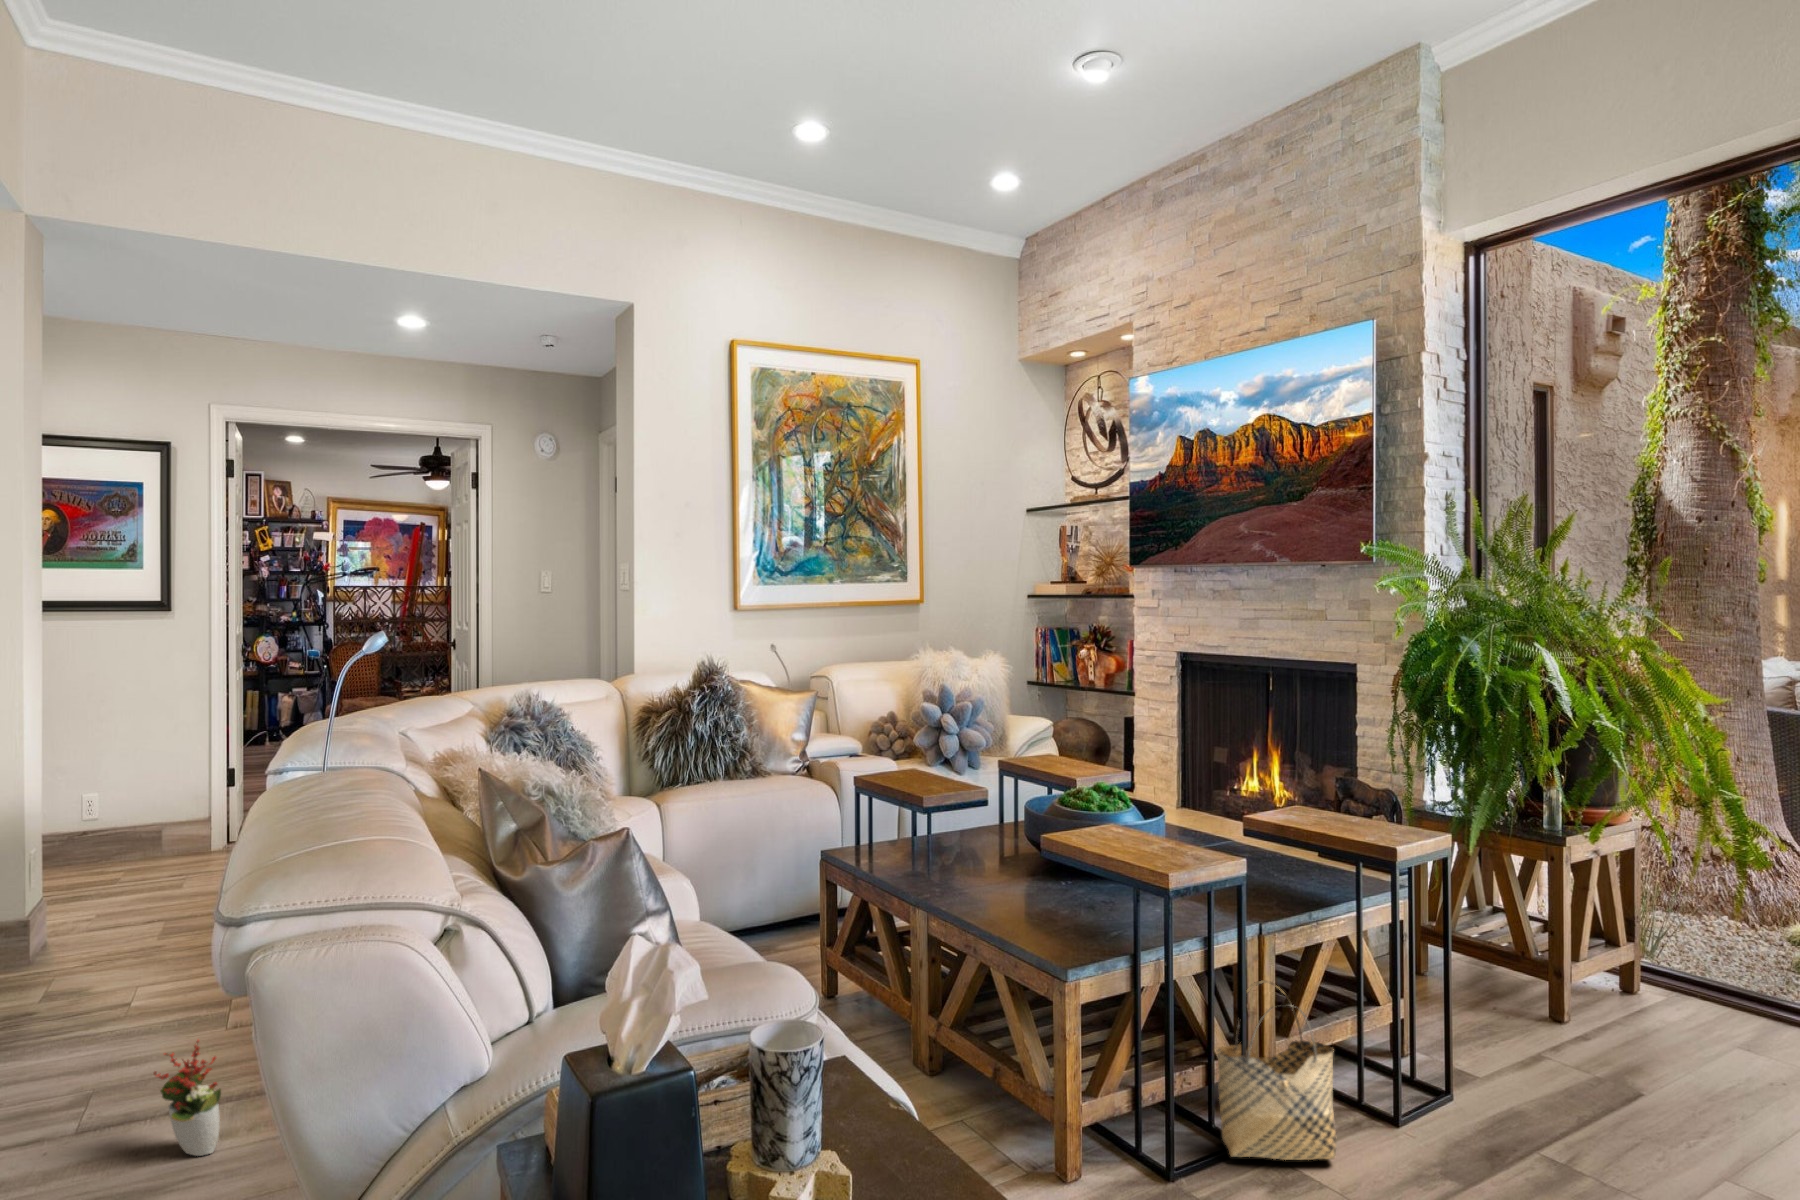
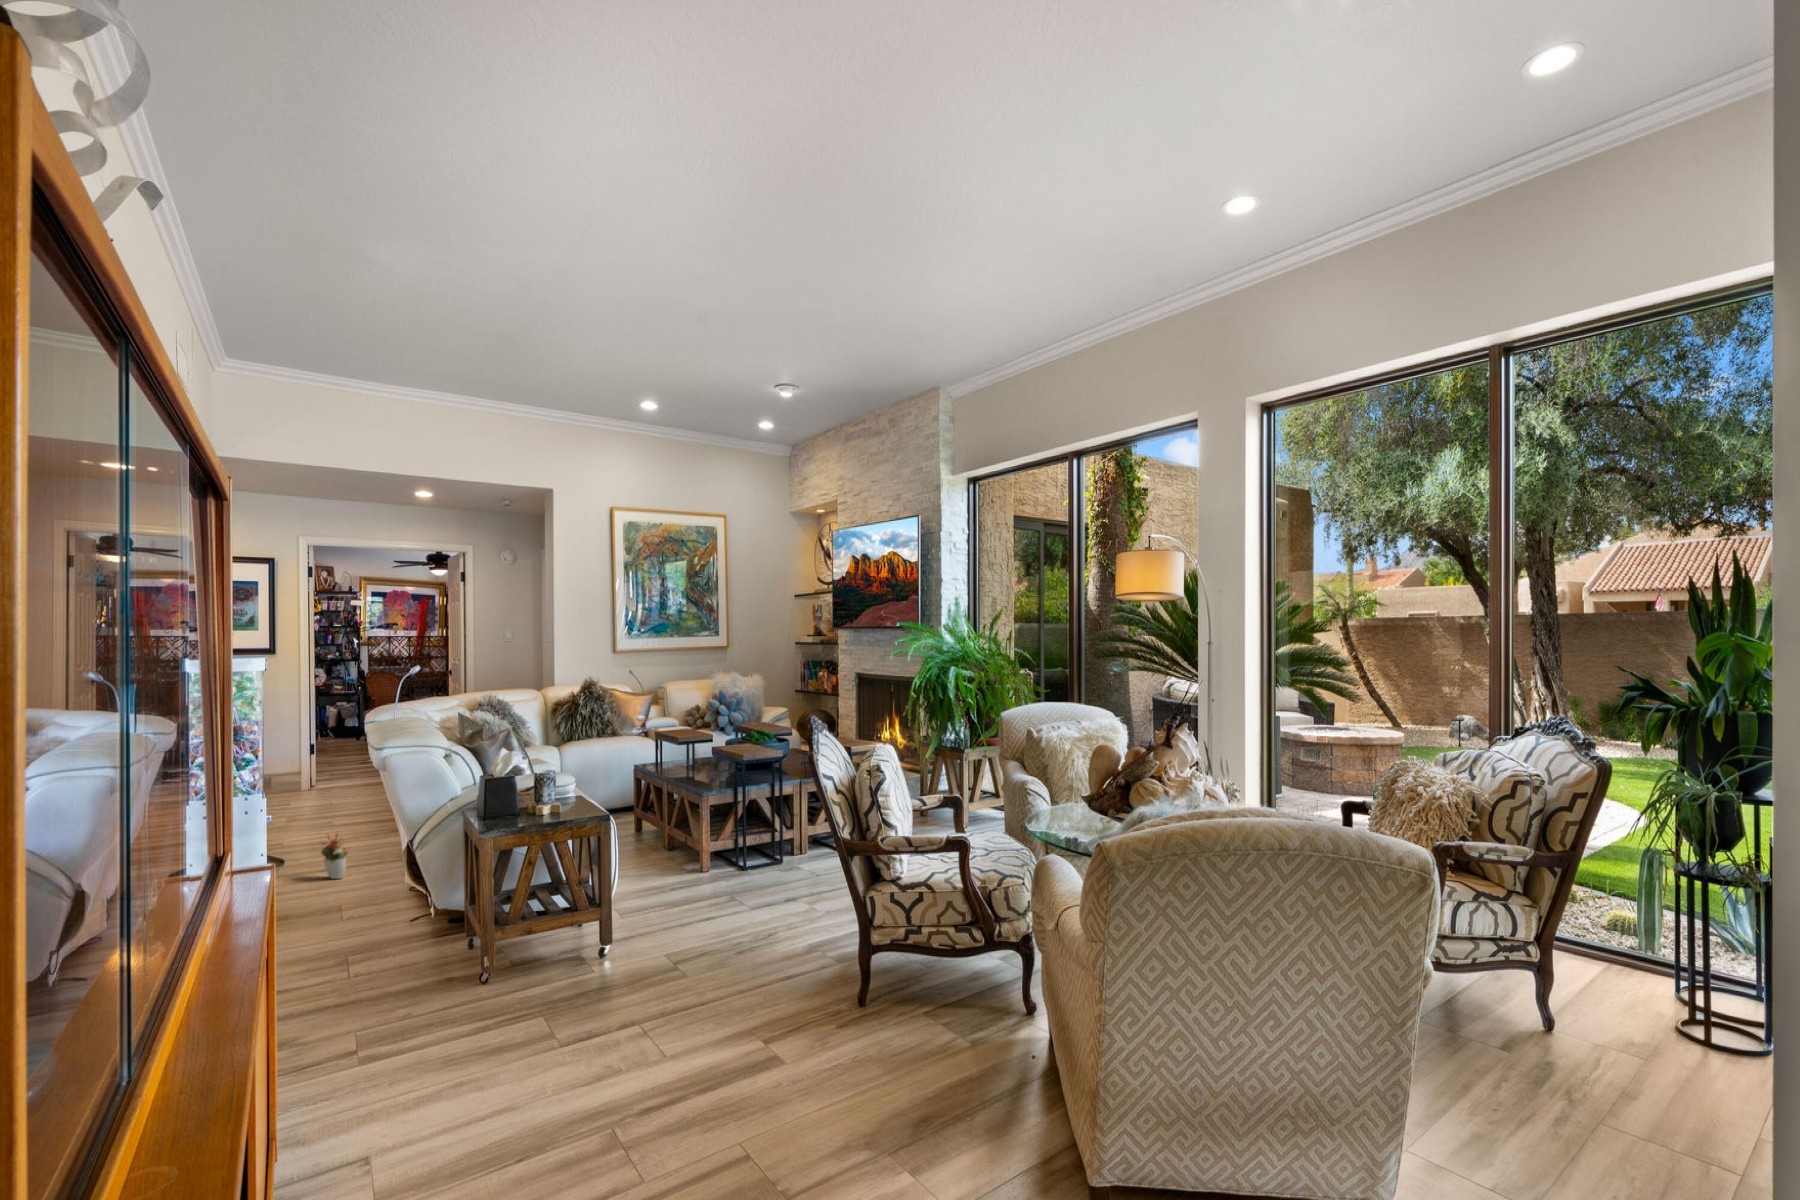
woven basket: present [1216,980,1337,1160] -> none [766,799,814,867]

